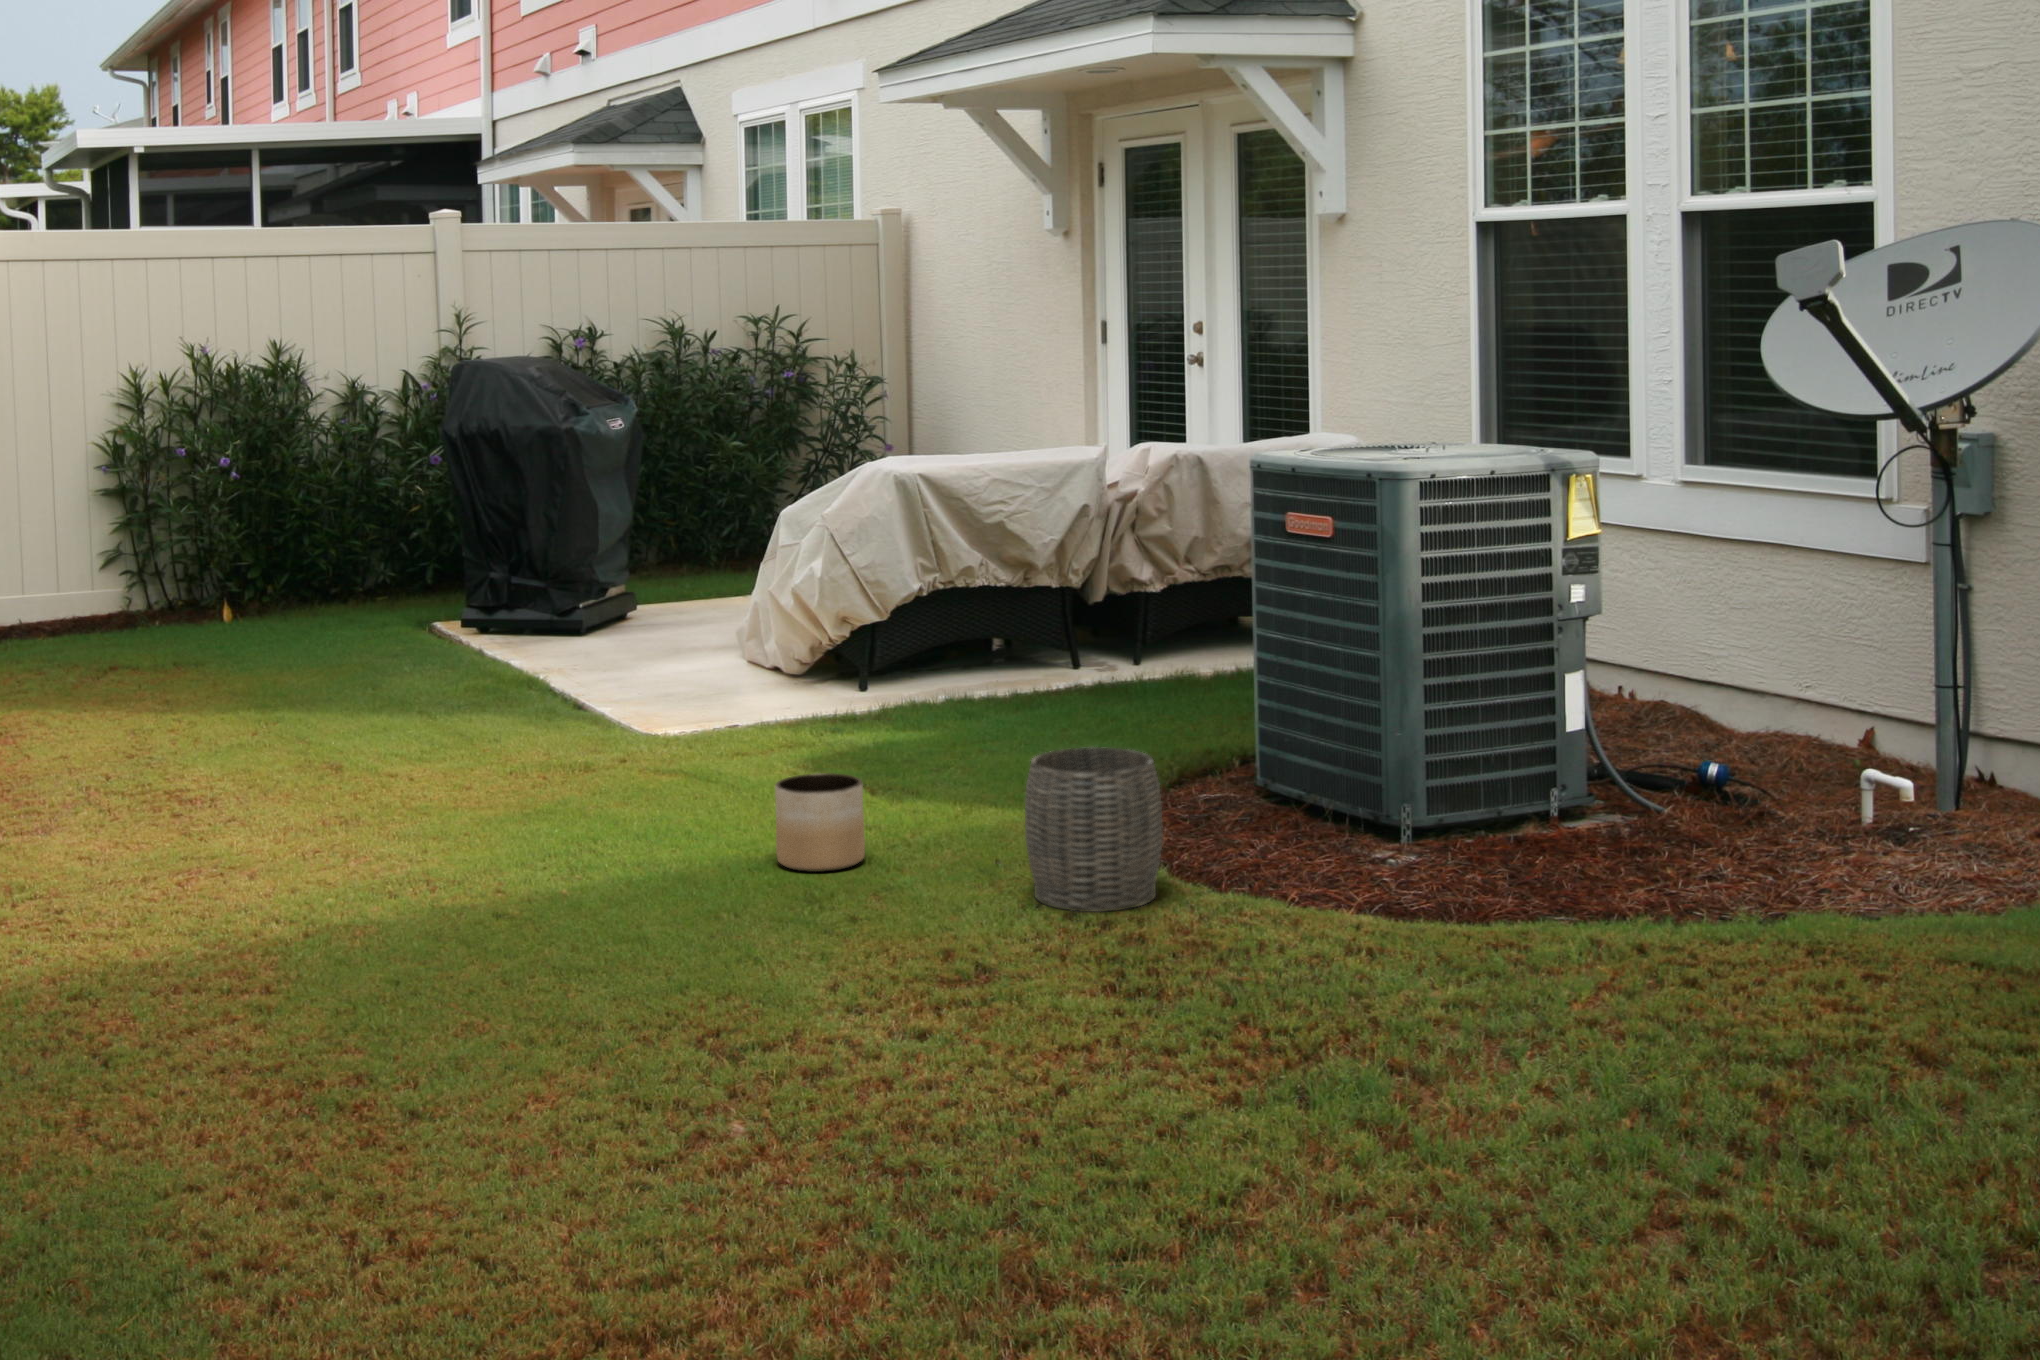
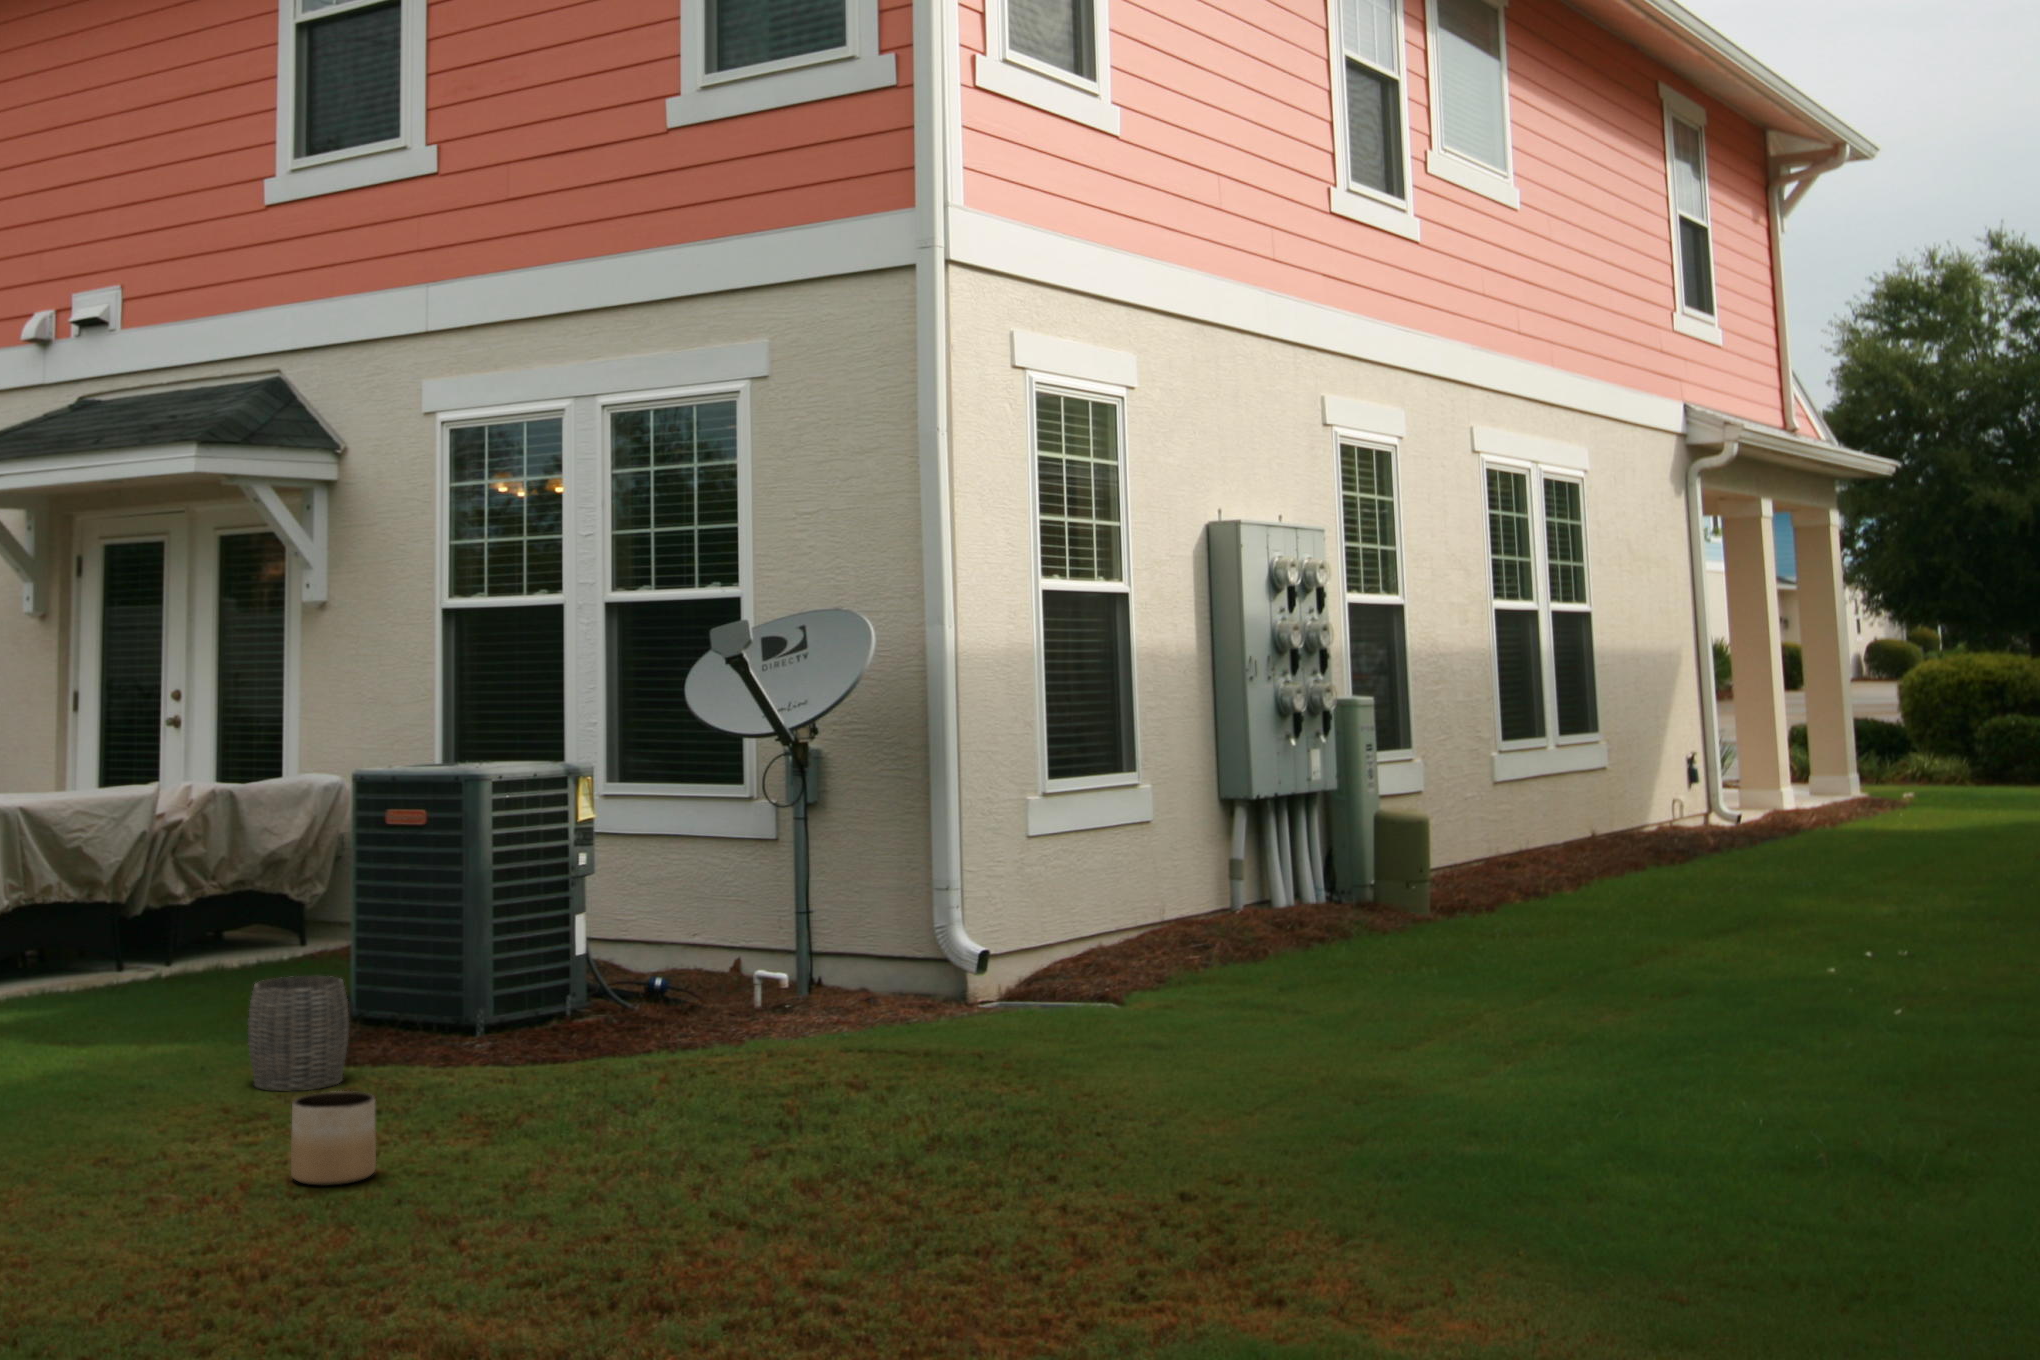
planter: present [775,773,865,872] -> present [291,1091,376,1186]

